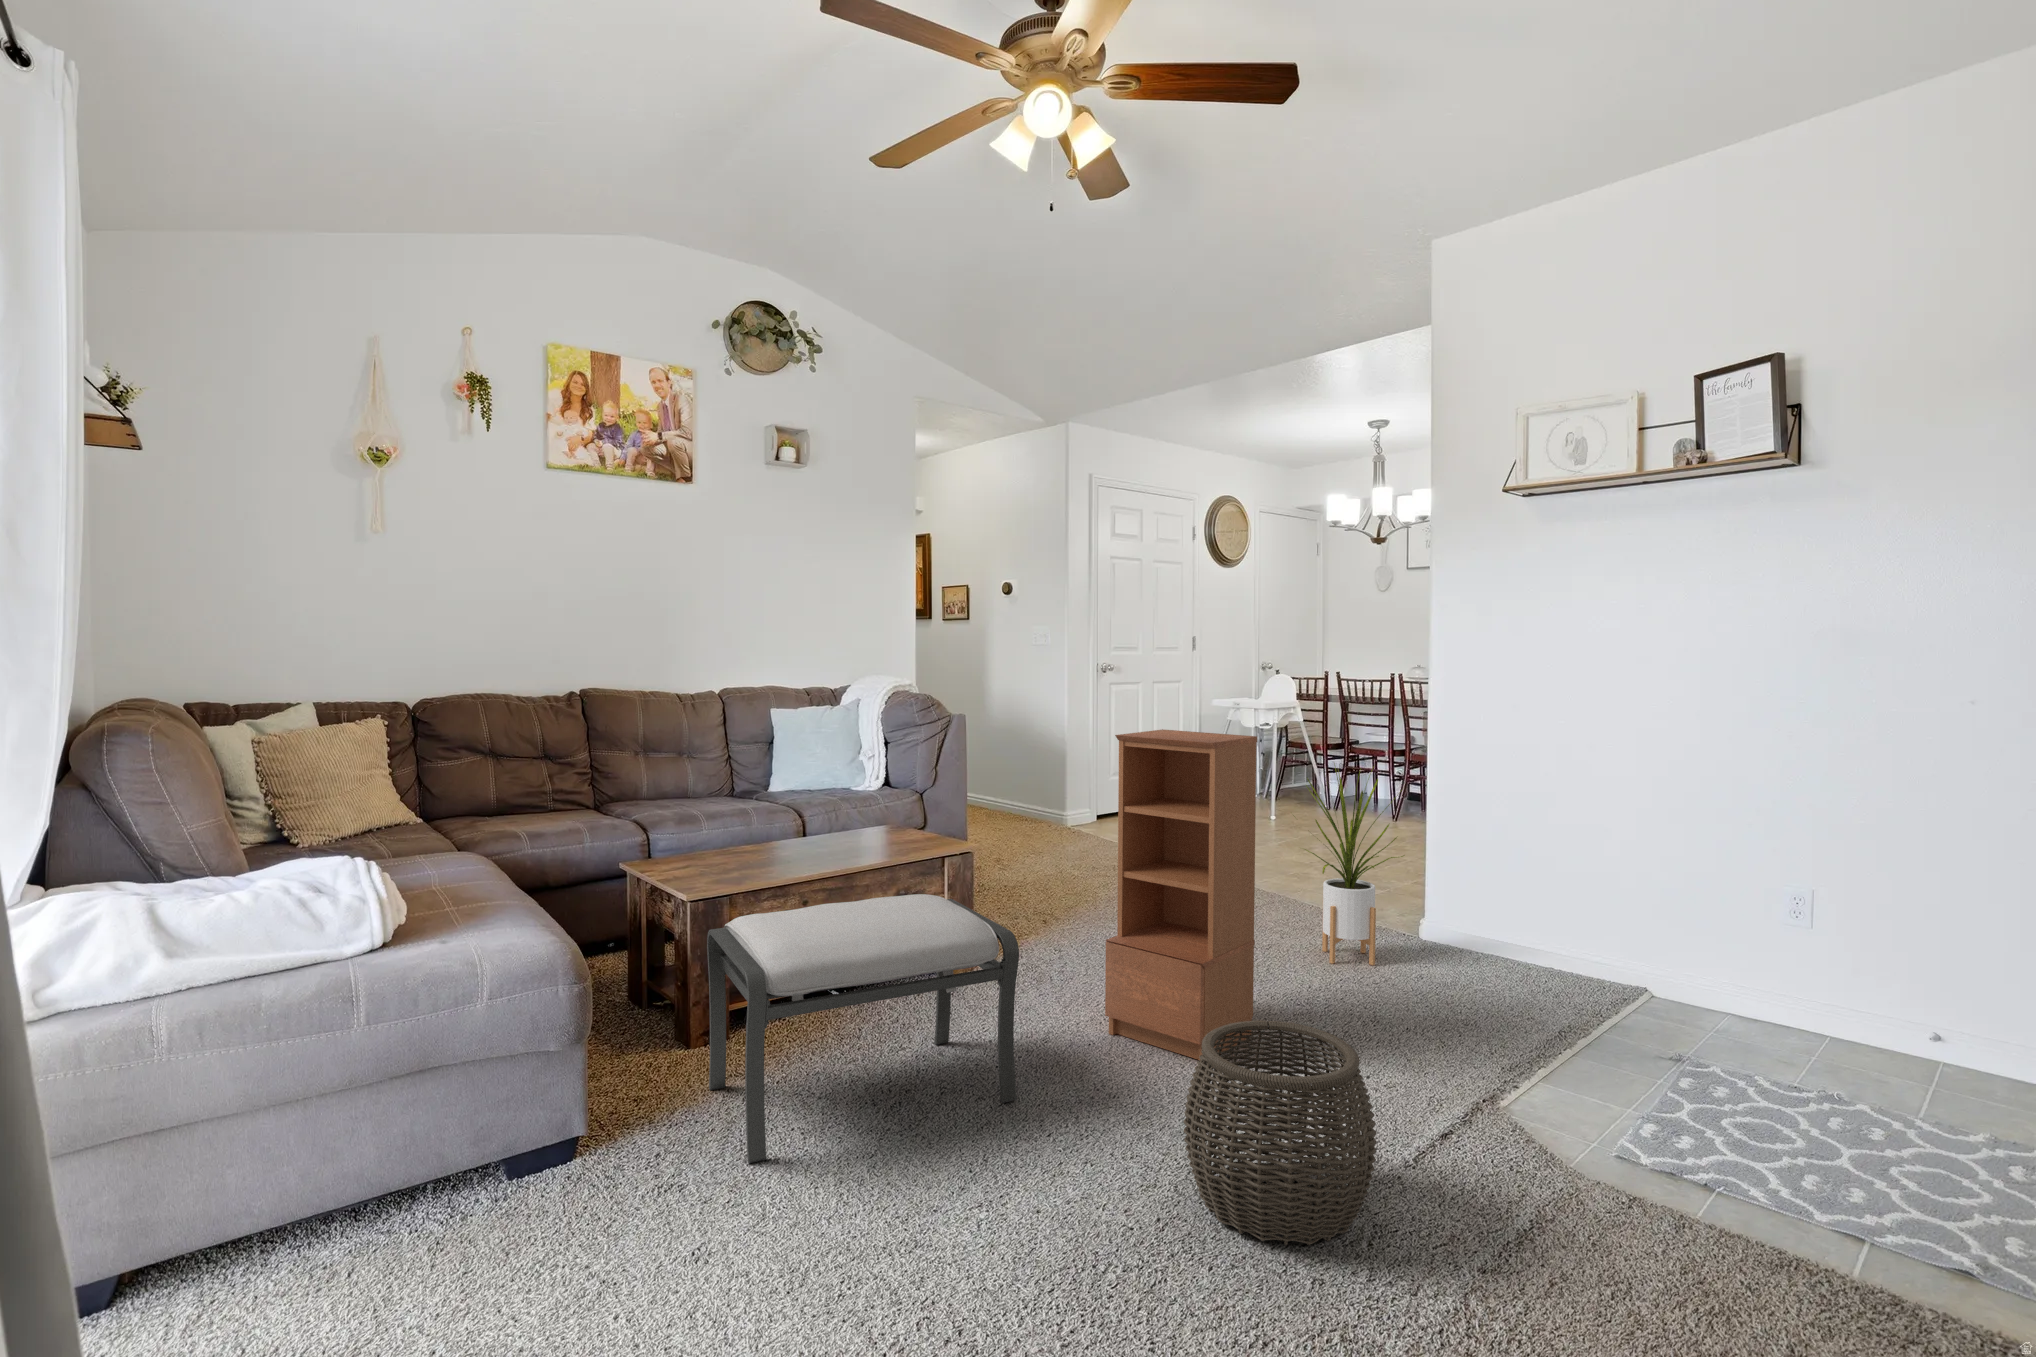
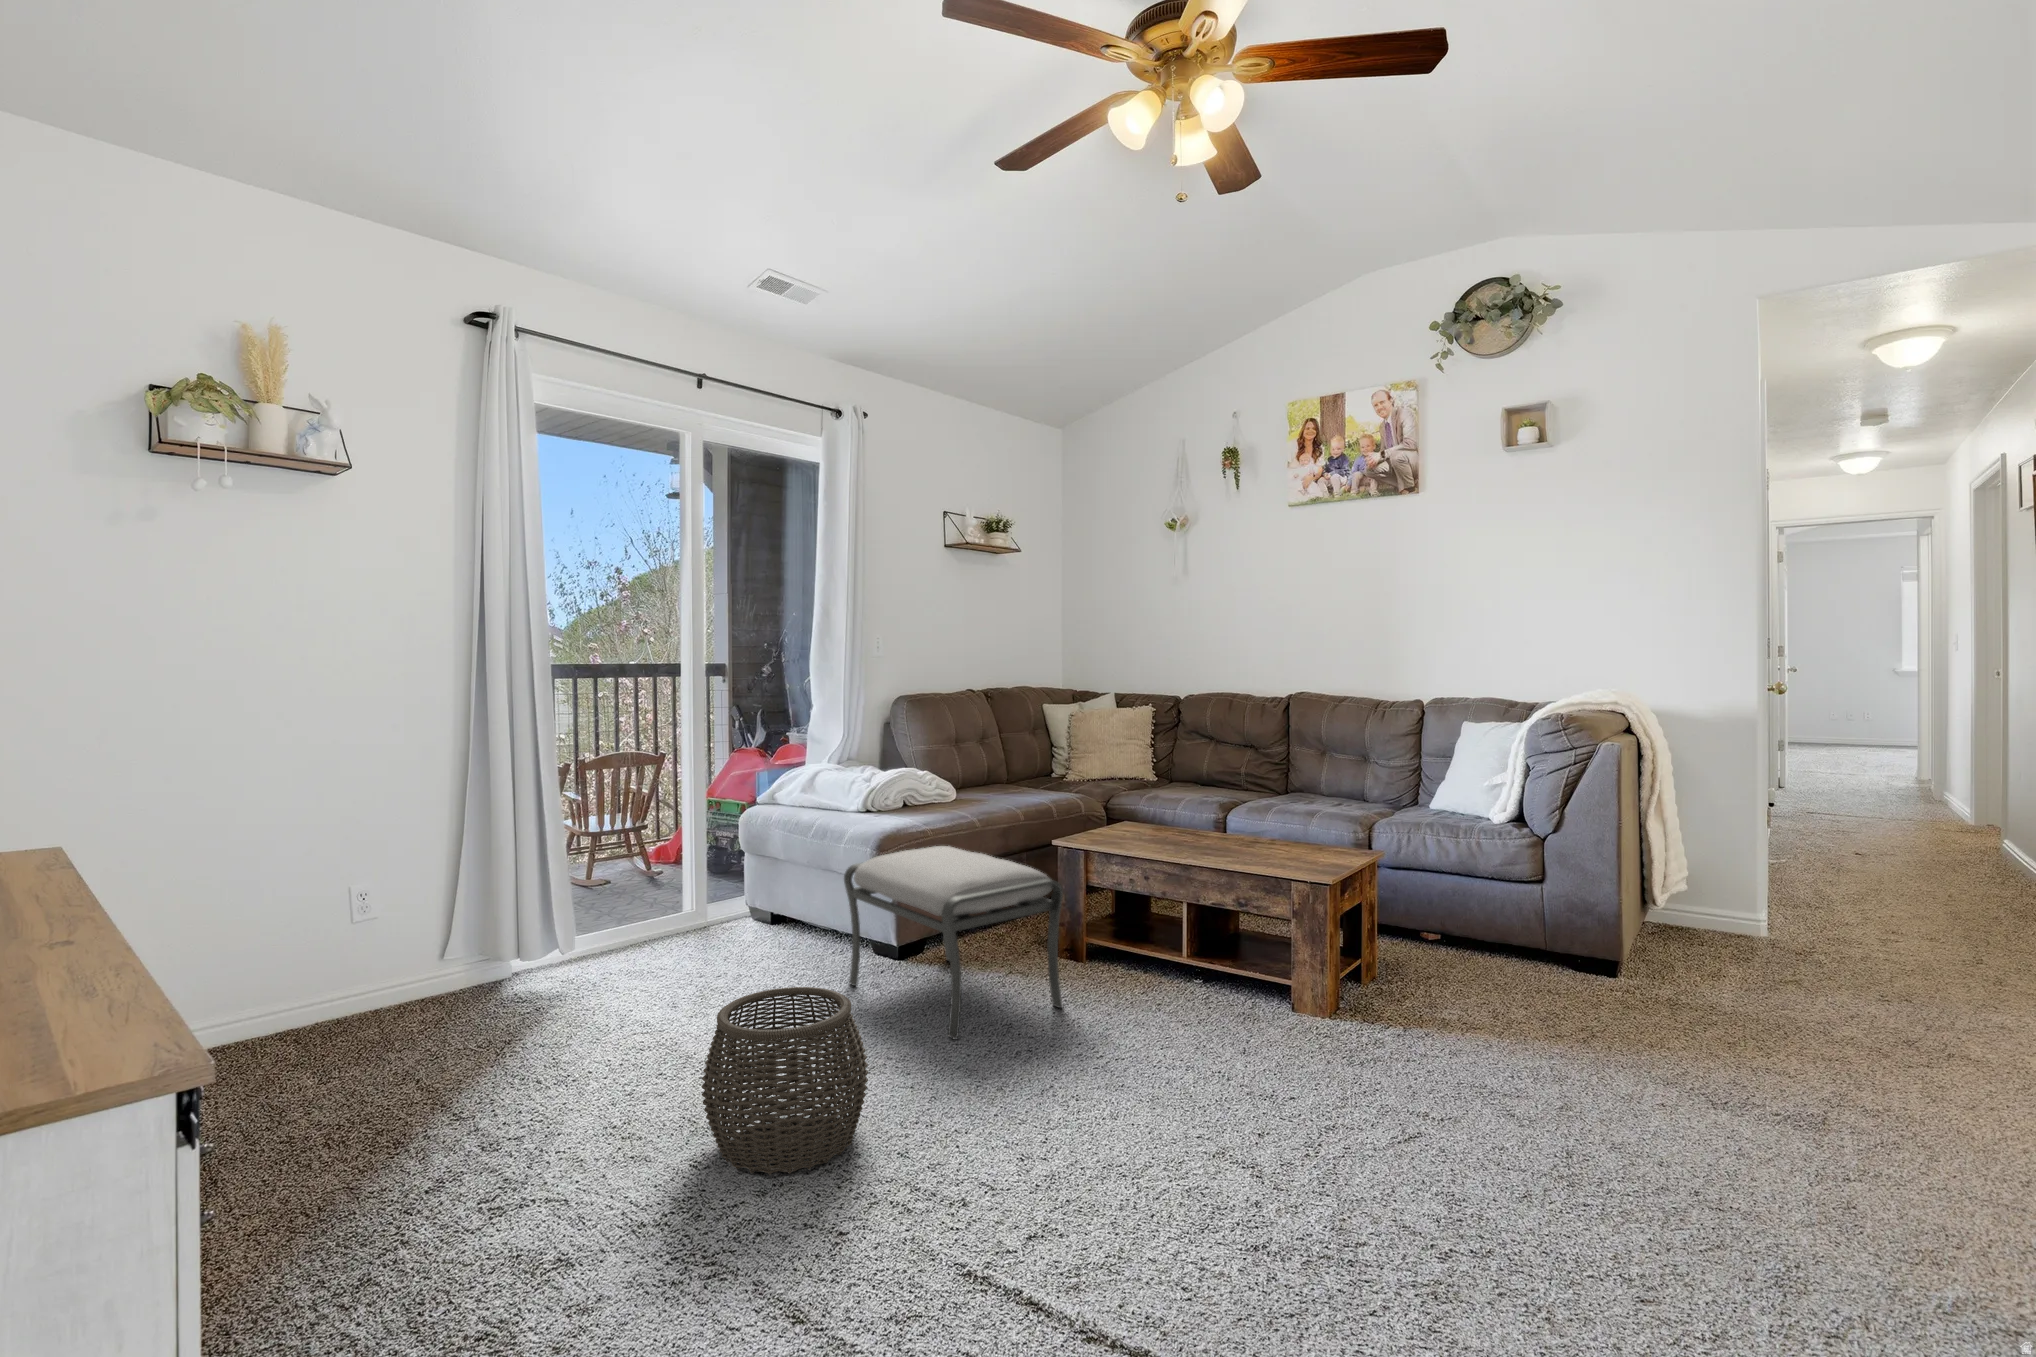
bookcase: present [1105,729,1257,1060] -> none [1057,752,1214,1137]
house plant: present [1305,764,1405,965] -> none [1497,859,1722,1254]

